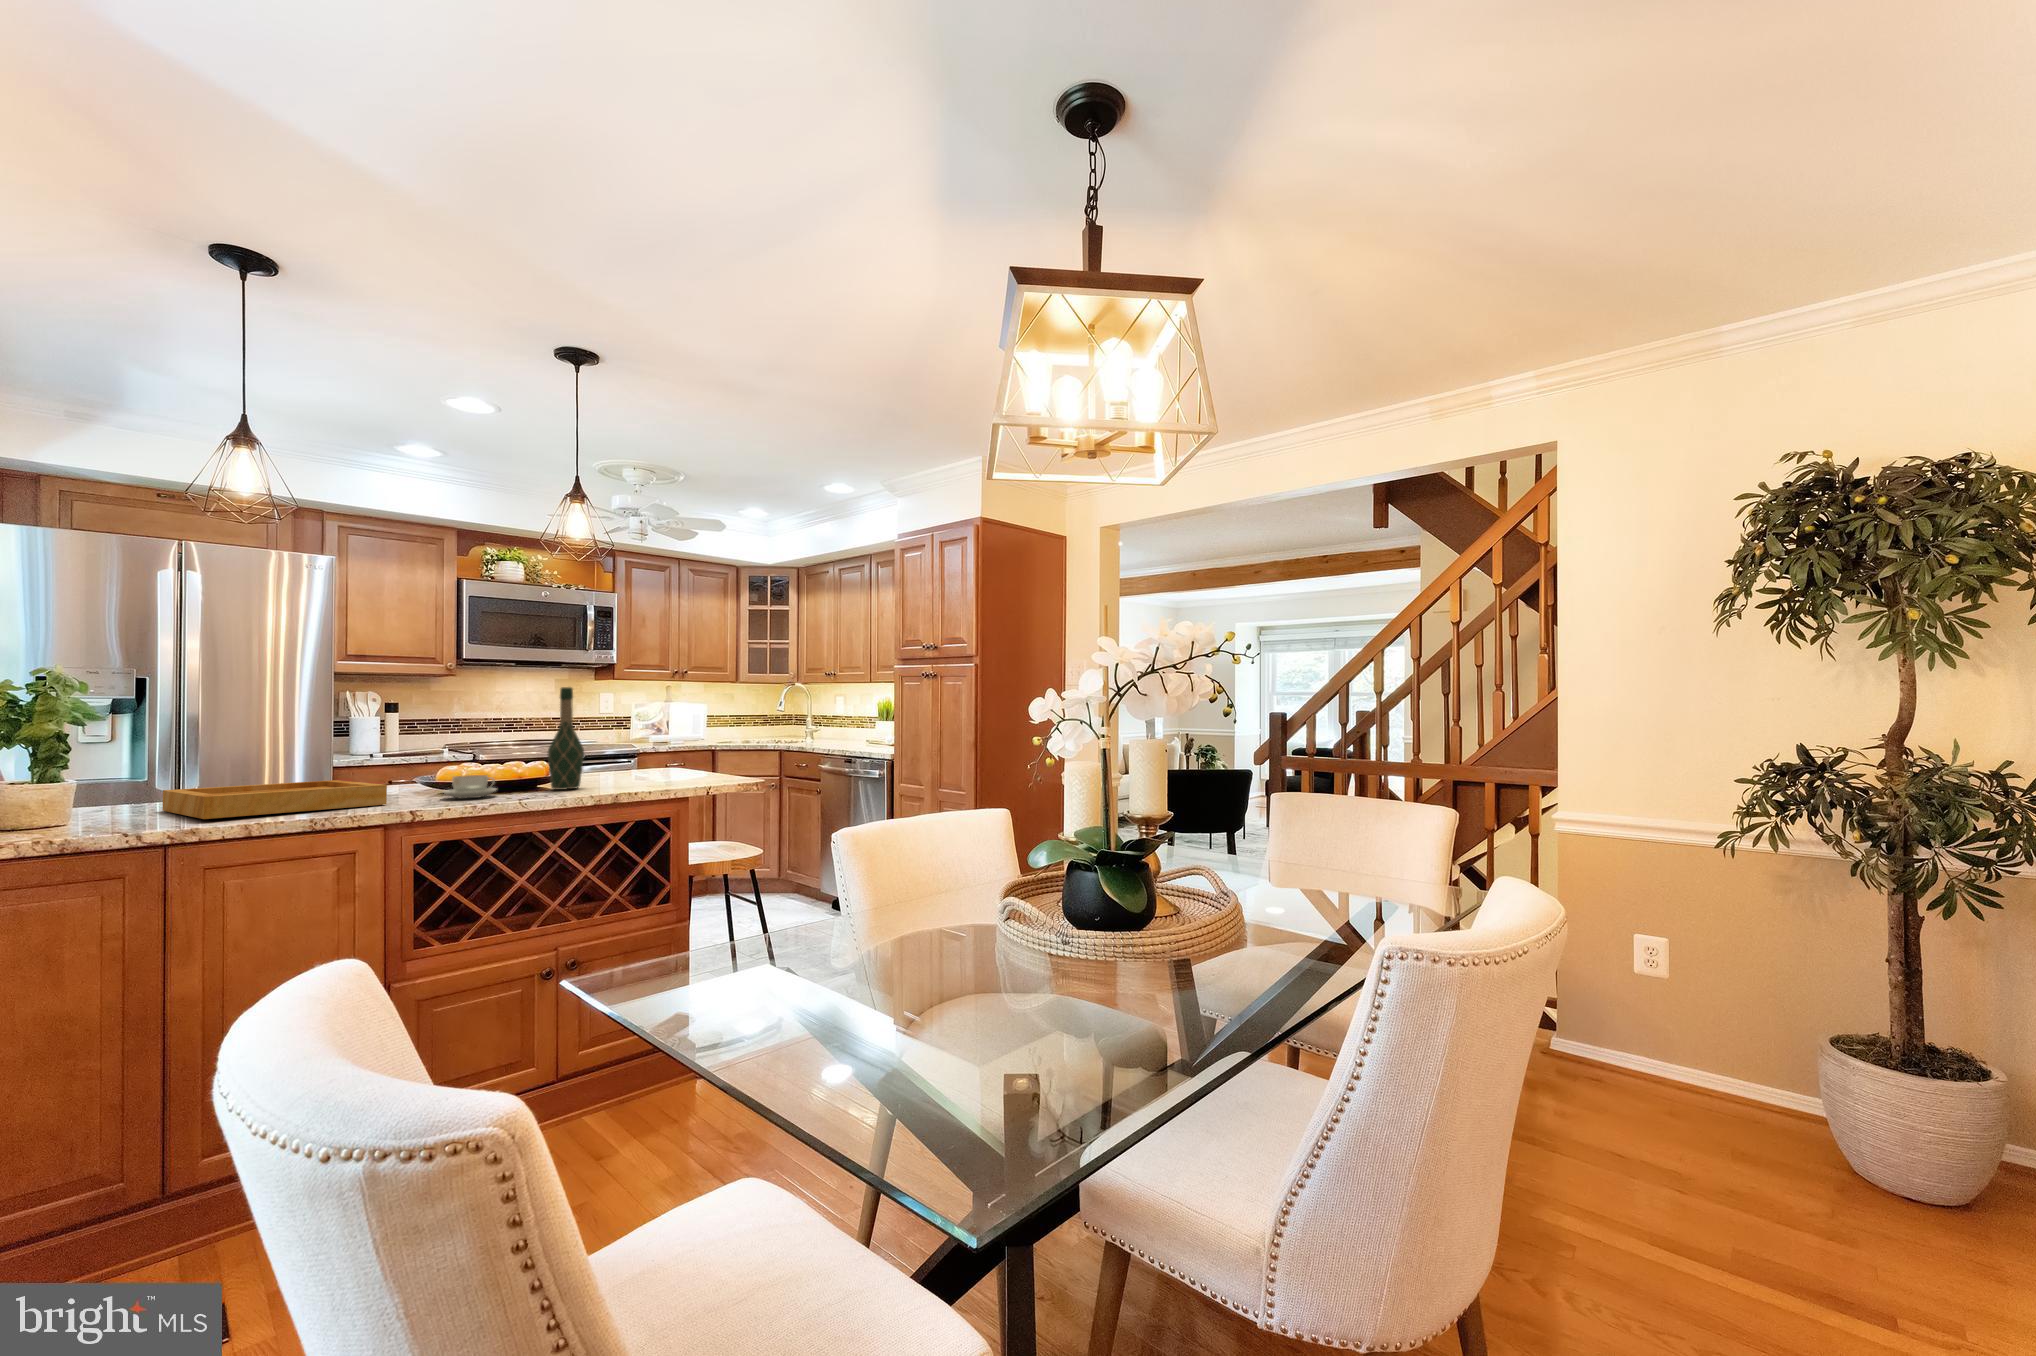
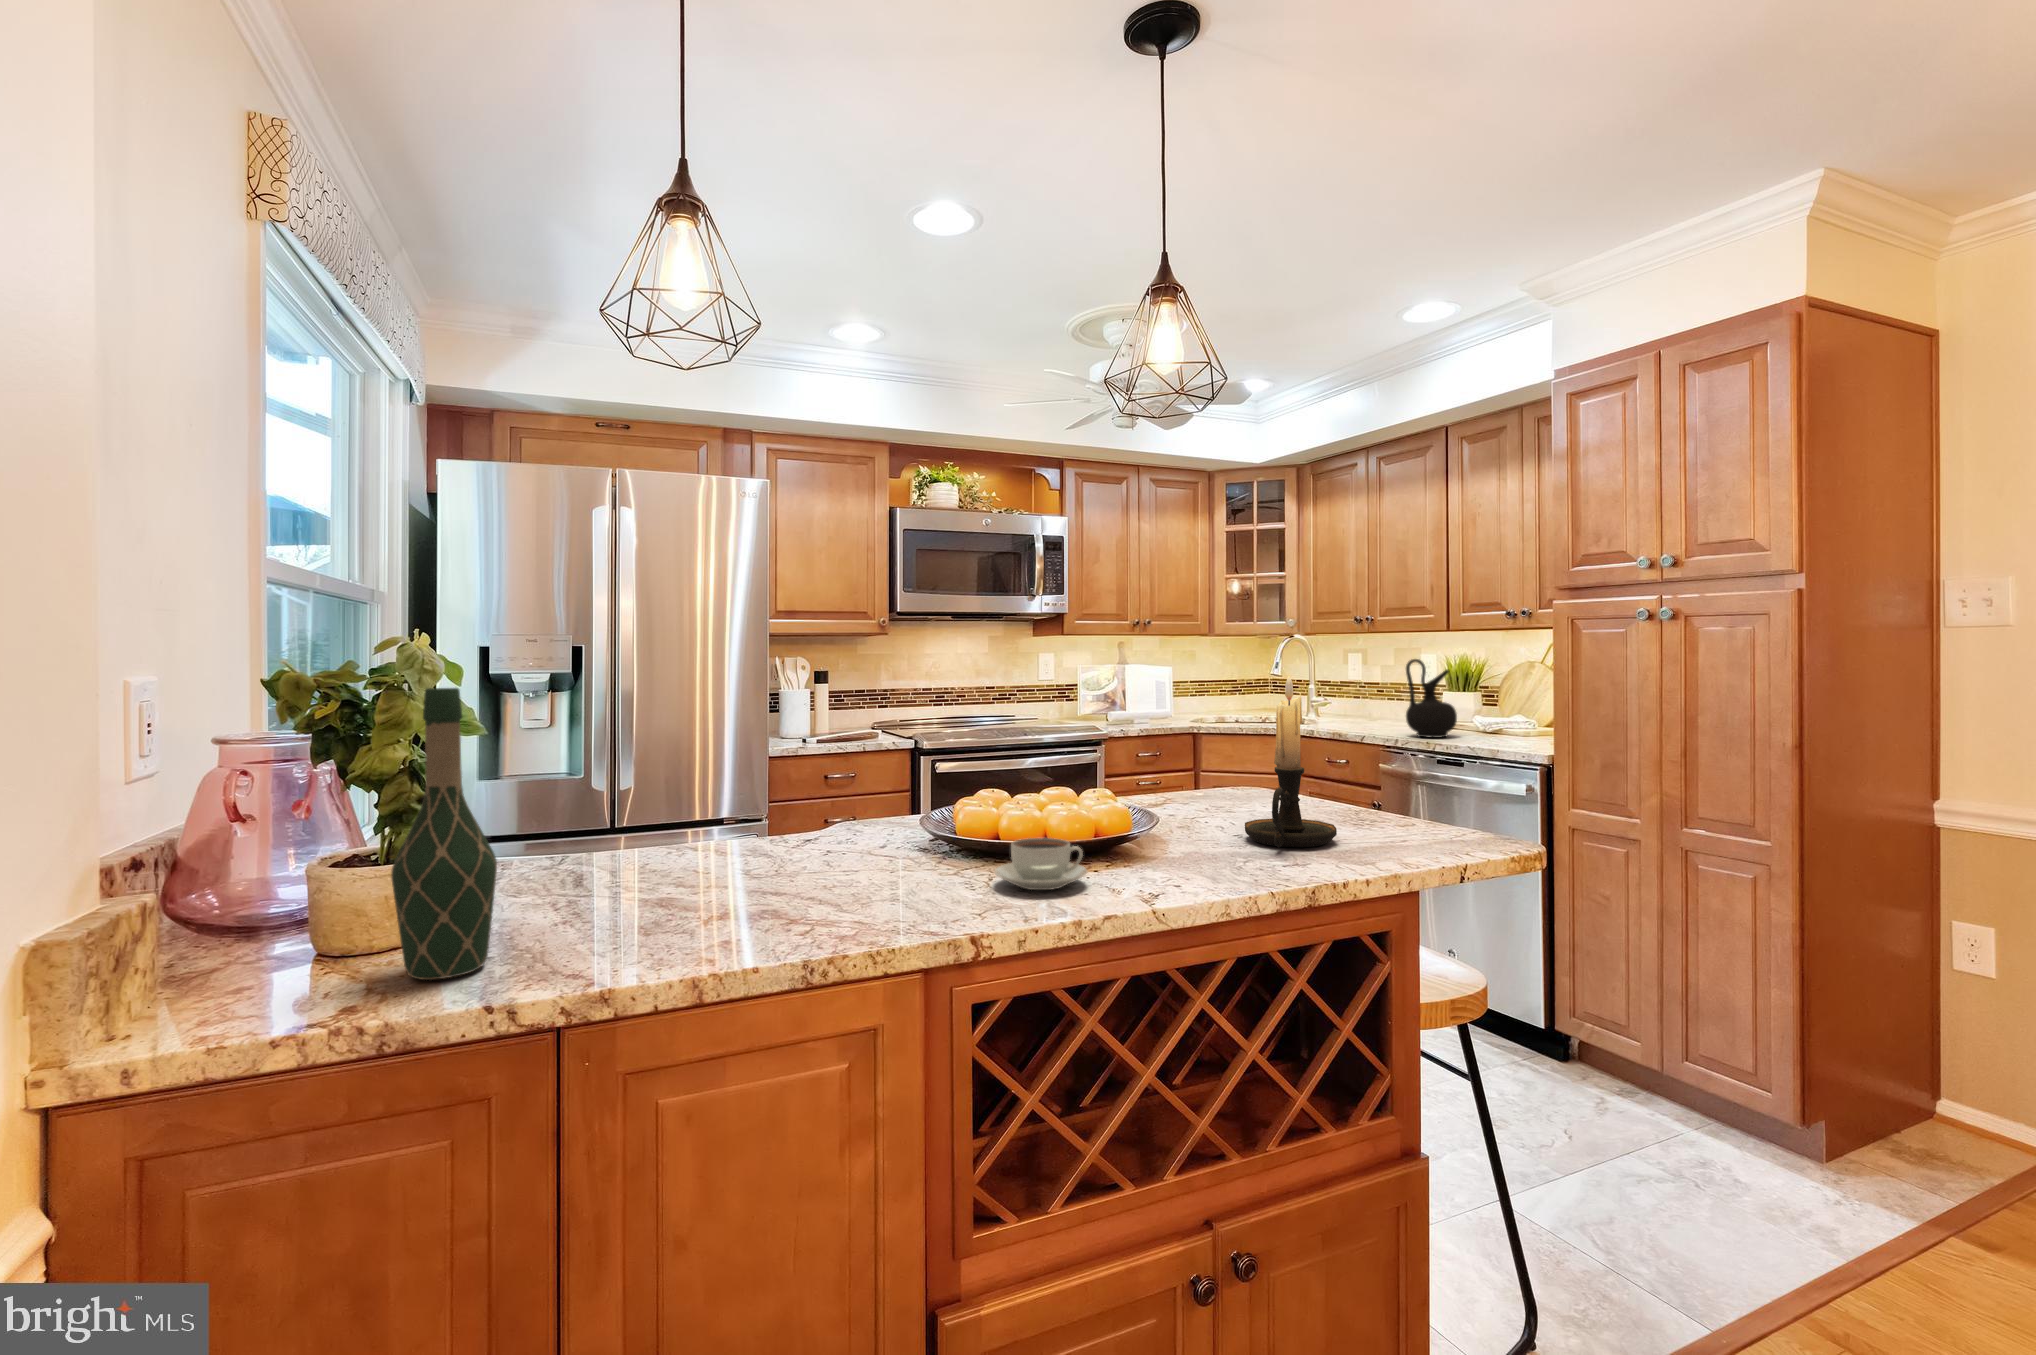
wine bottle: present [548,687,584,790] -> present [391,688,497,980]
candle holder: none [616,693,667,783] -> present [1245,674,1337,848]
ceramic jug: none [838,696,869,747] -> present [1406,659,1457,738]
tray: present [162,780,387,819] -> none [574,828,913,951]

